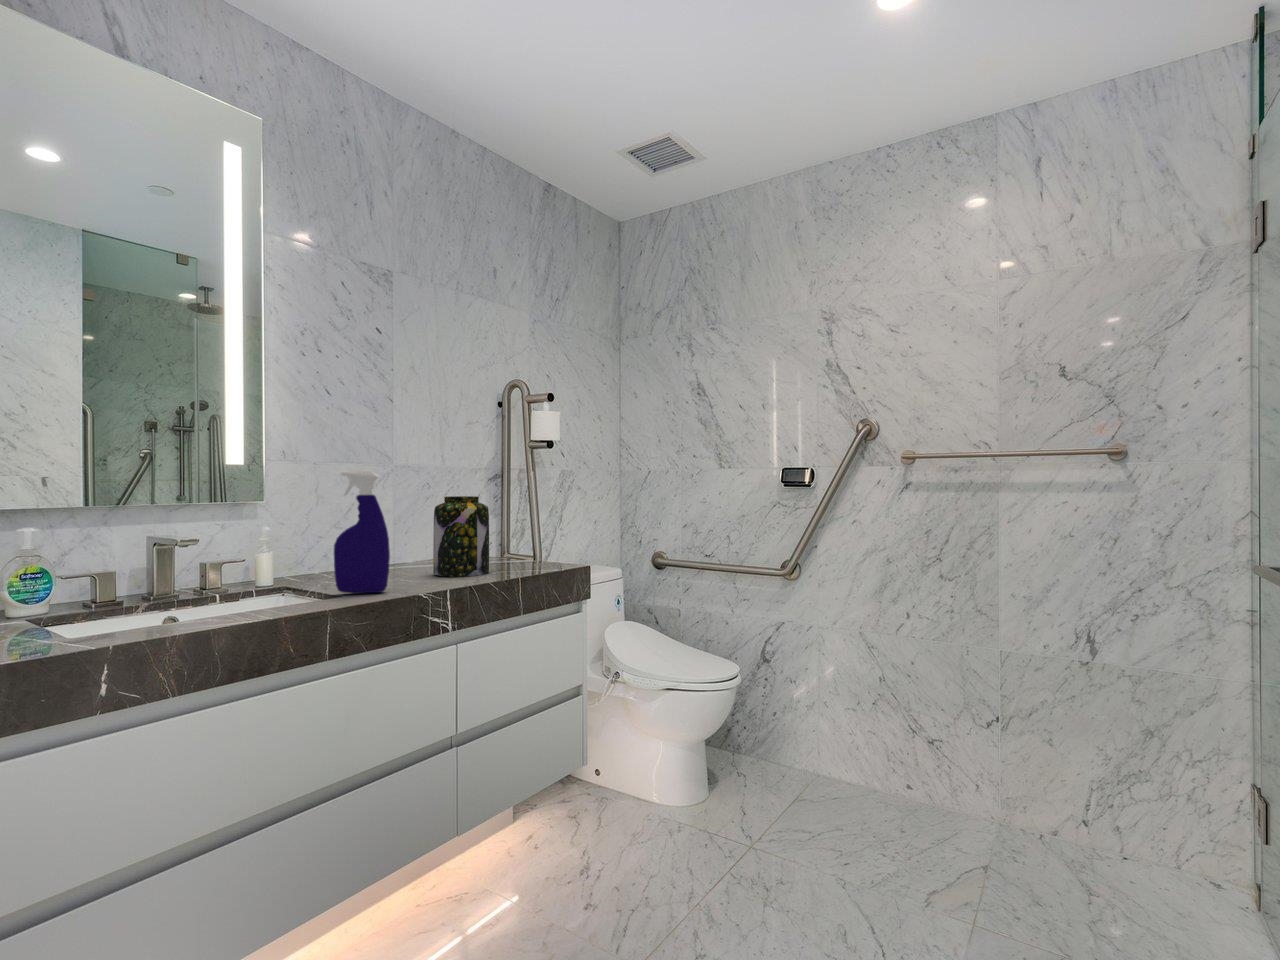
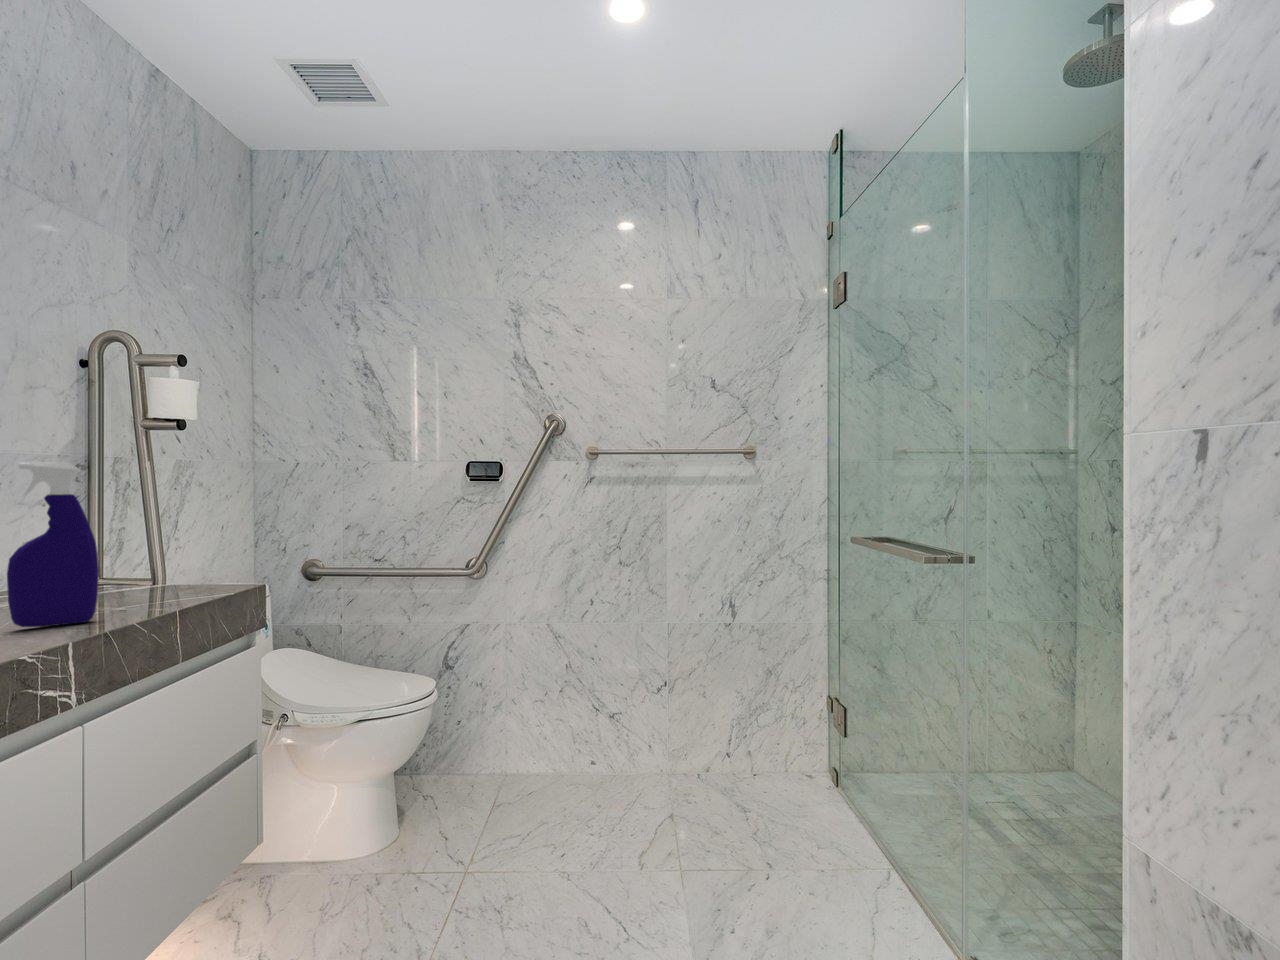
jar: present [433,496,489,577] -> none [93,495,179,600]

